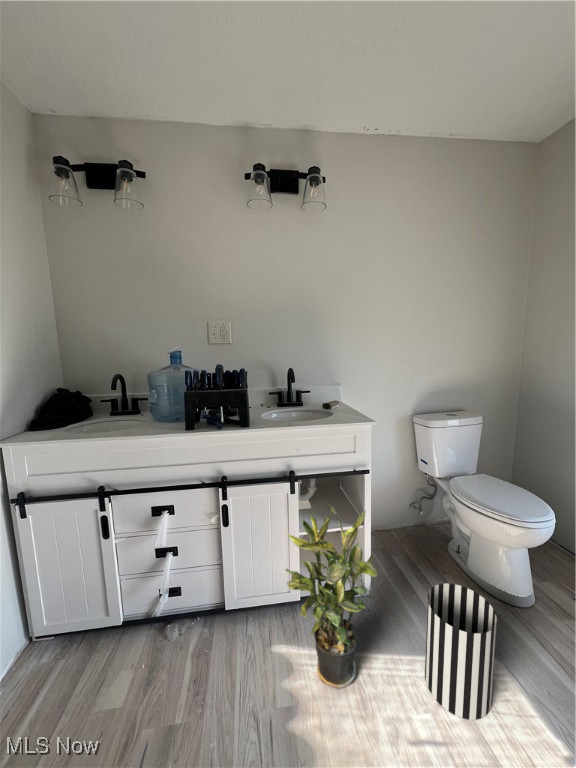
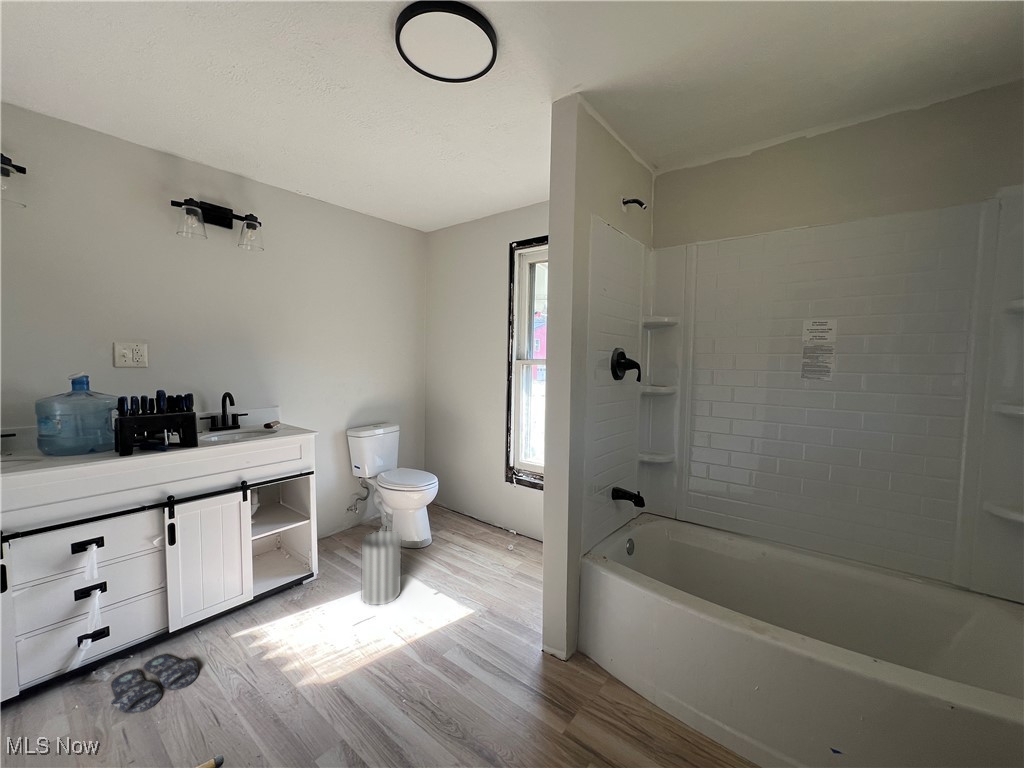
potted plant: present [286,505,377,689] -> none [251,492,327,631]
slippers: none [160,636,231,724] -> present [111,654,199,713]

